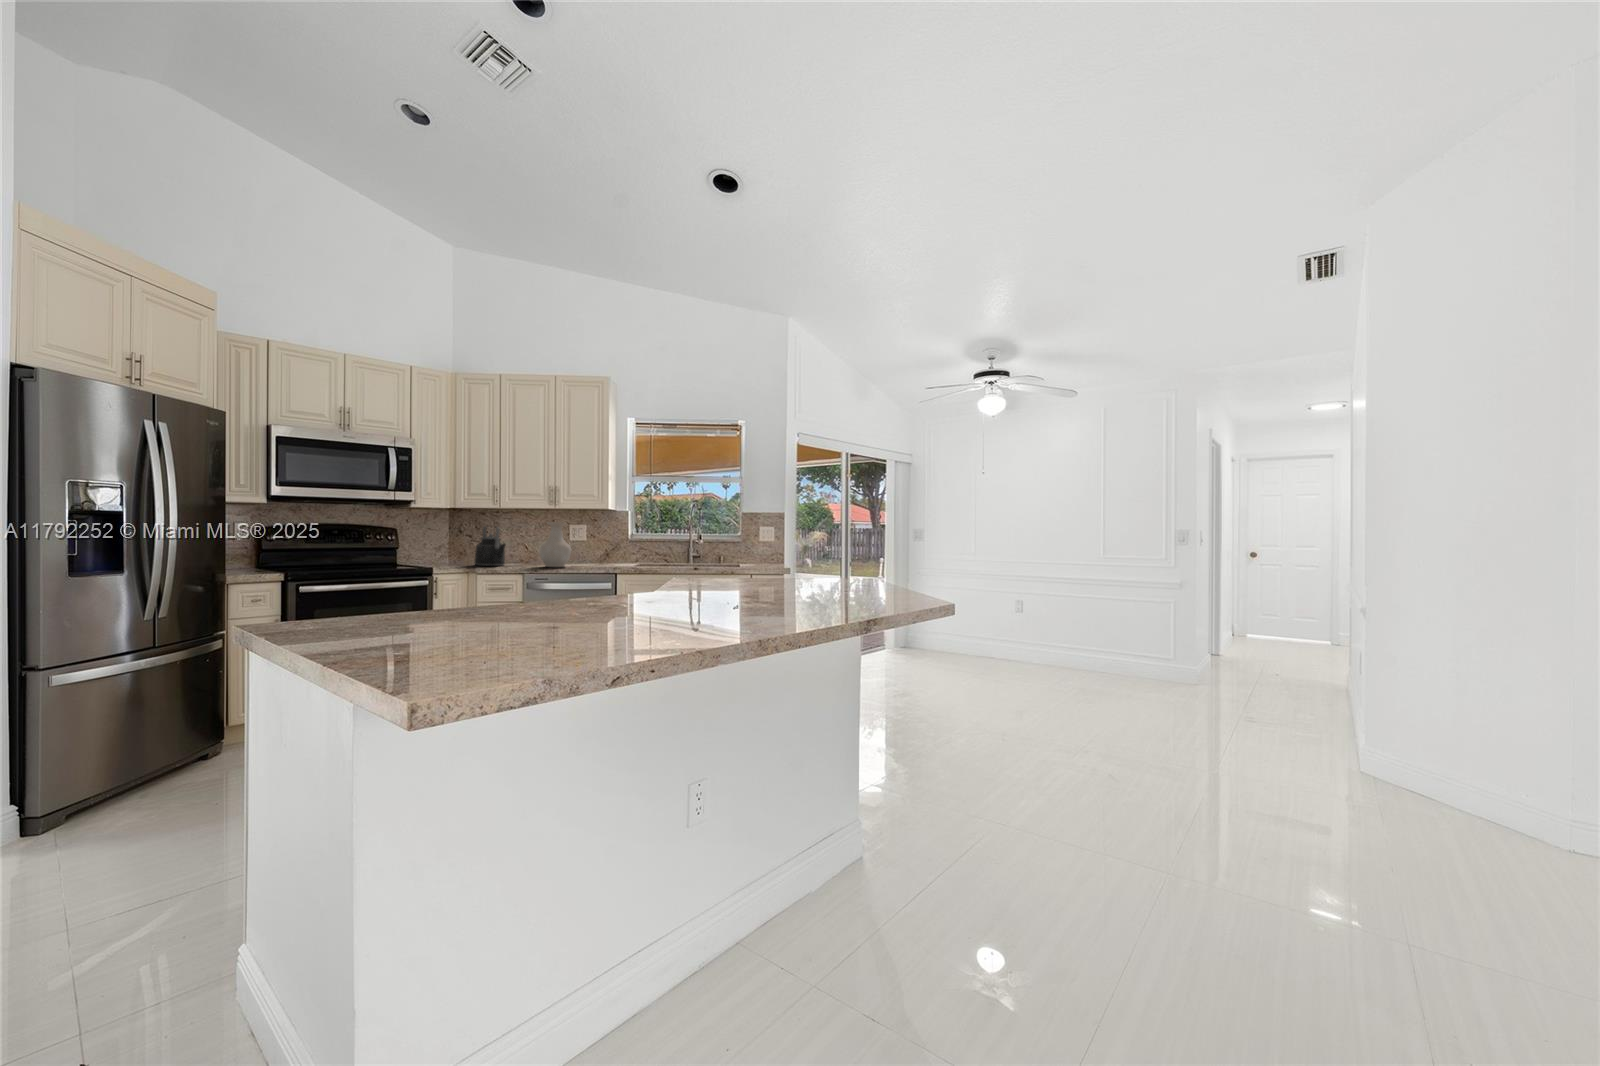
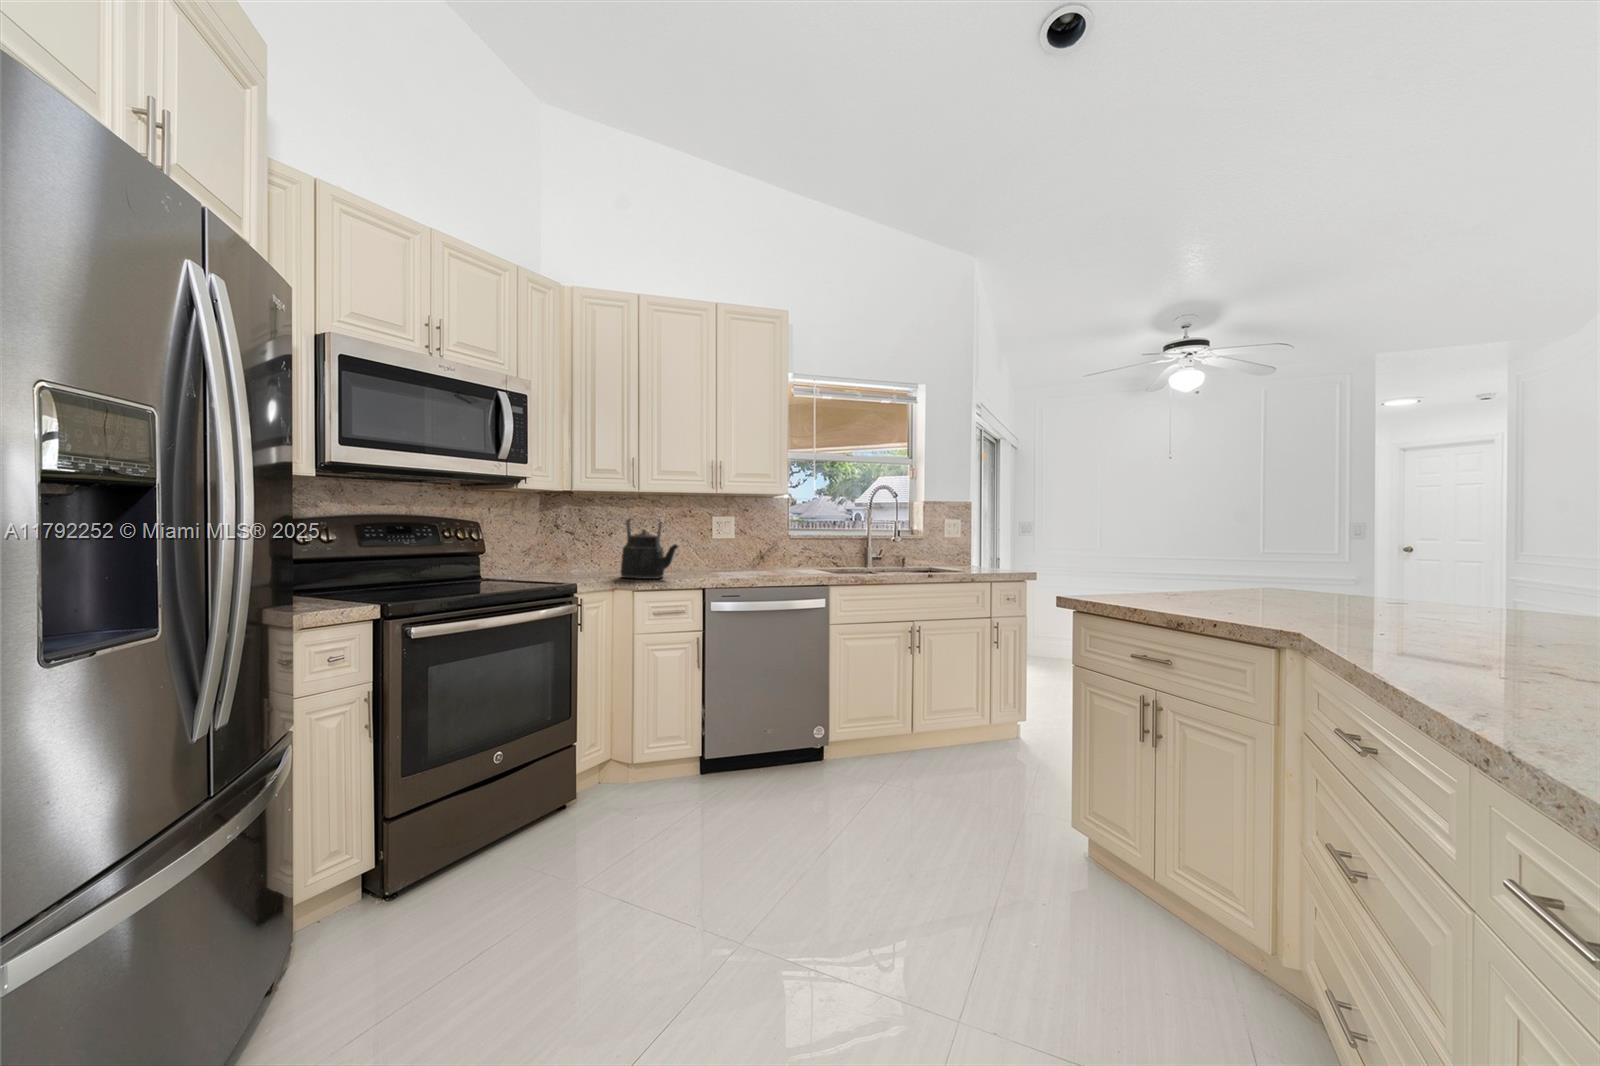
vase: present [540,522,571,567] -> none [720,512,764,579]

